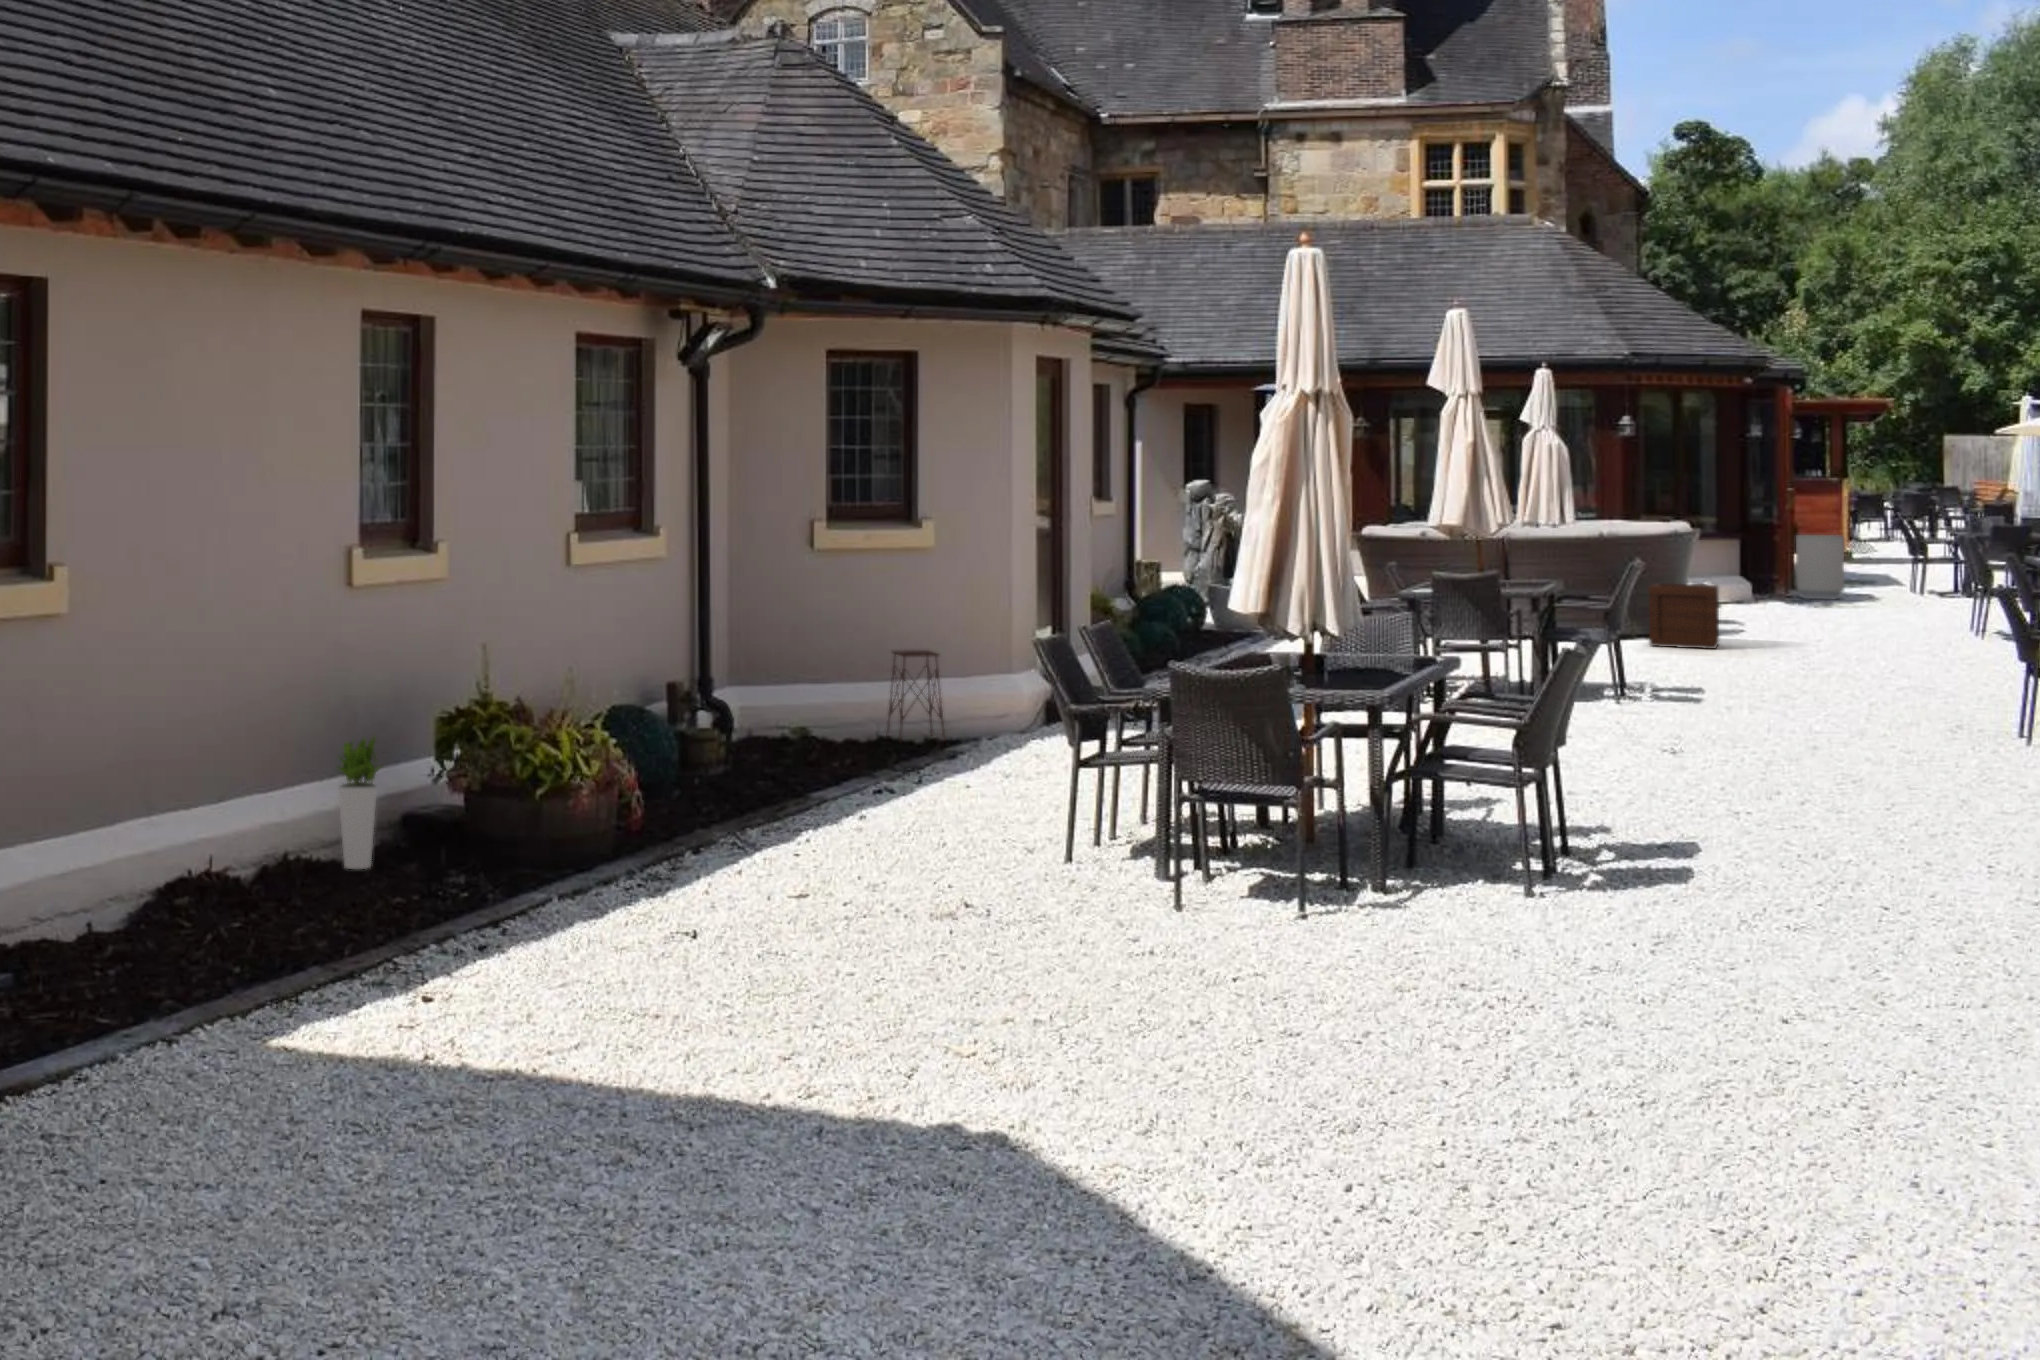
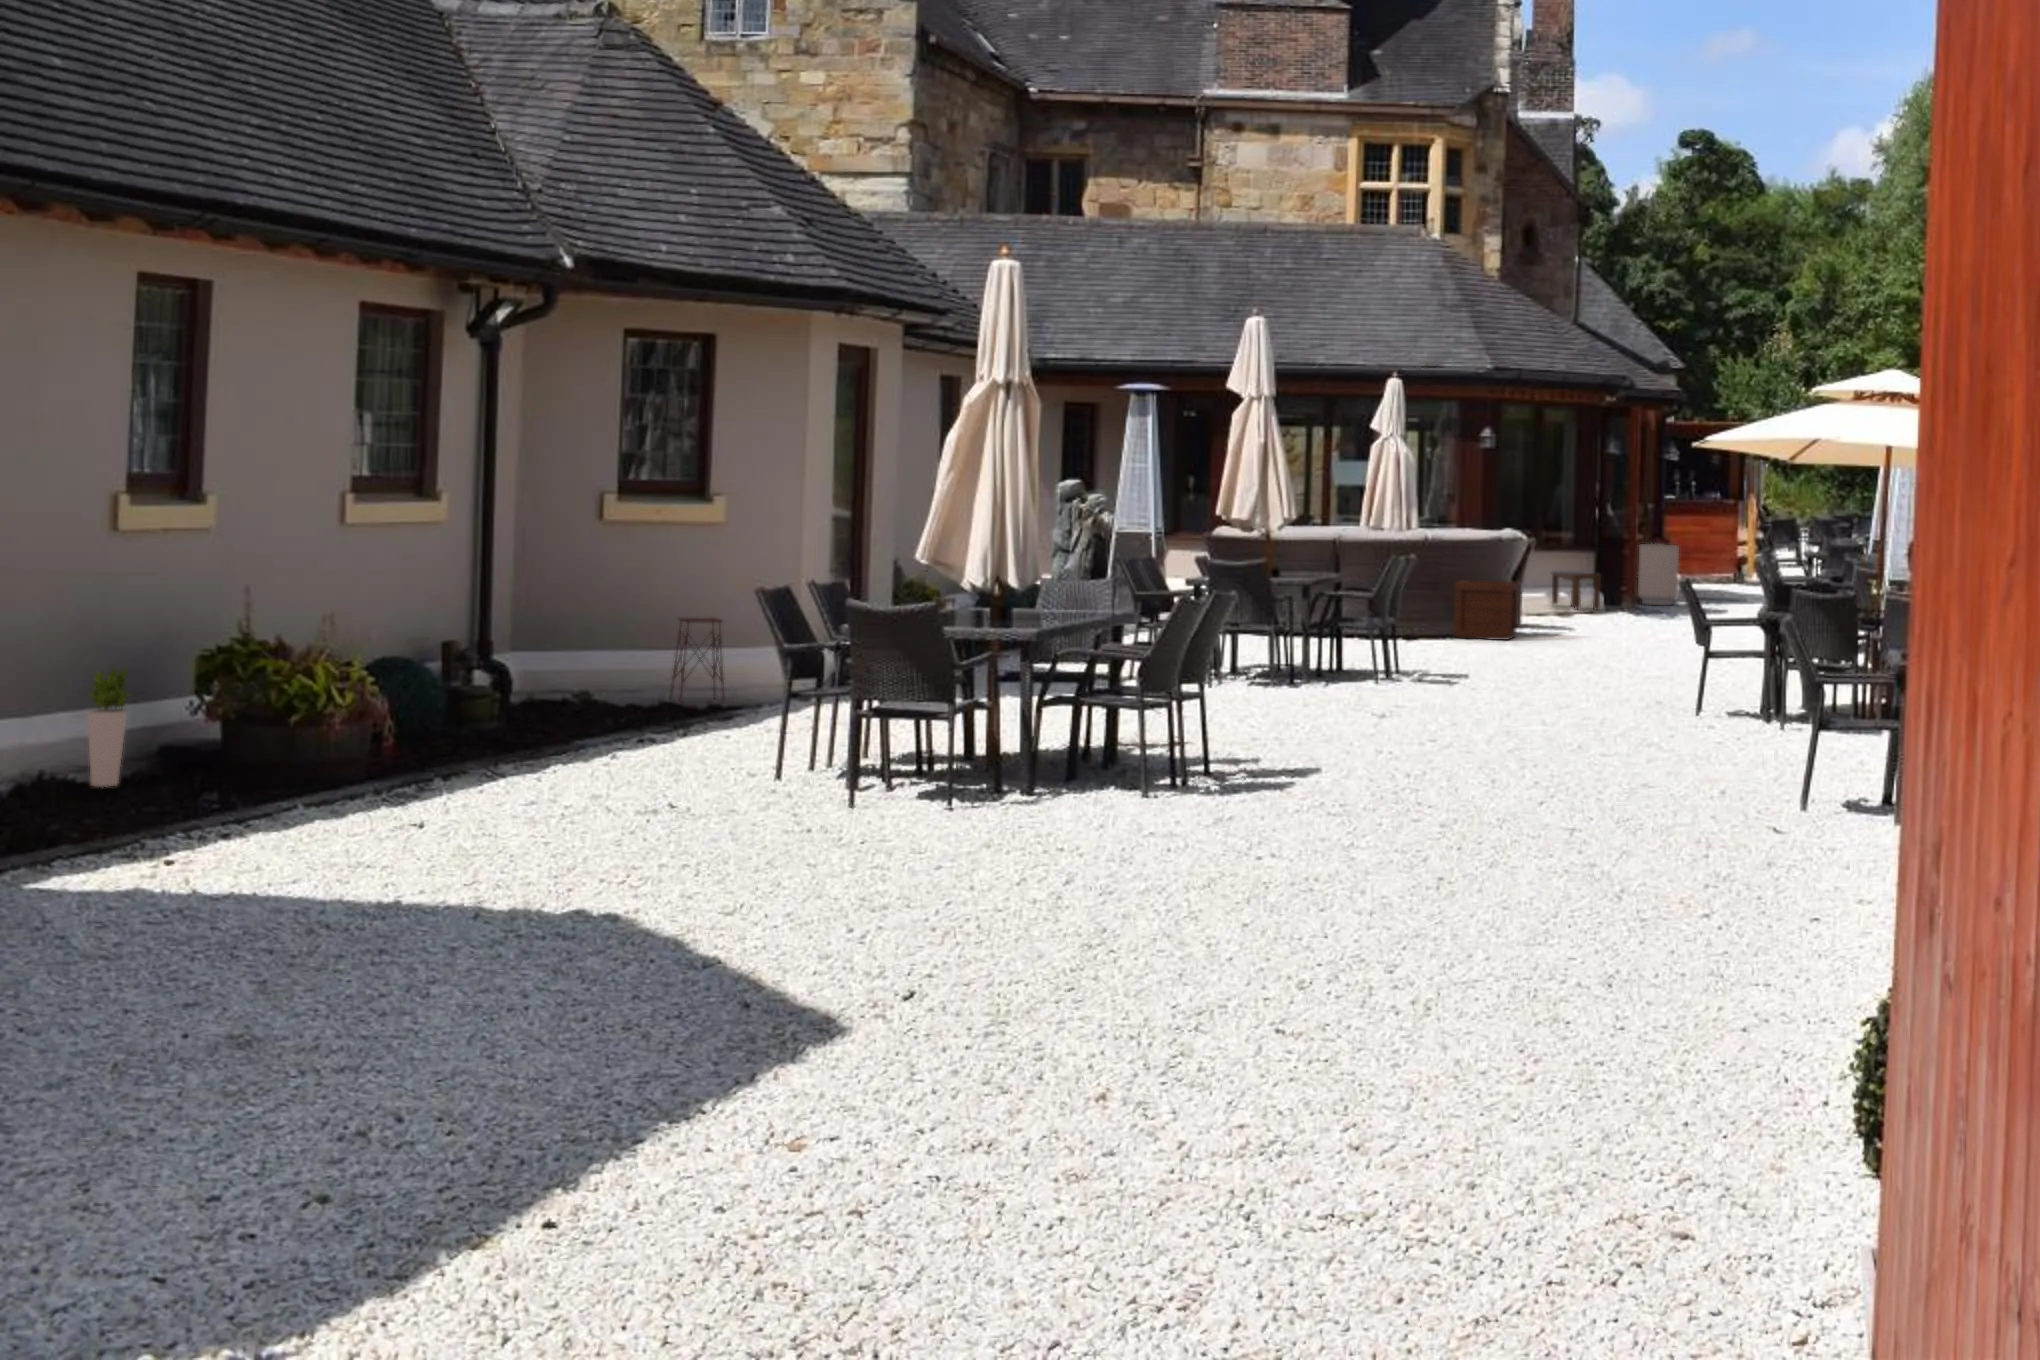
bench: none [1704,565,1767,606] -> present [1552,571,1601,610]

